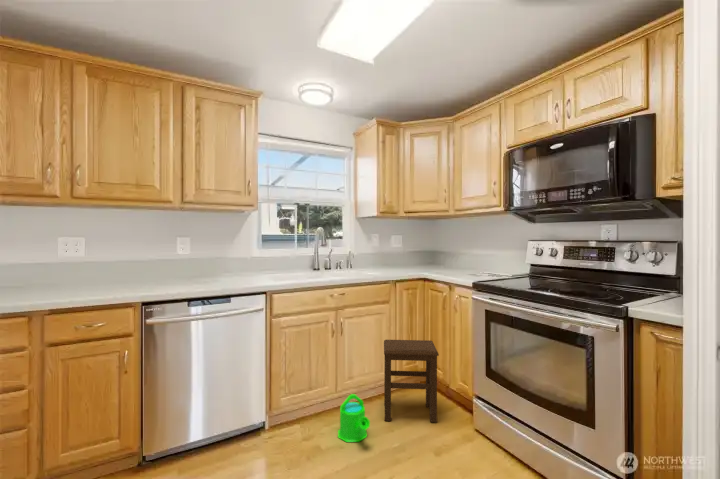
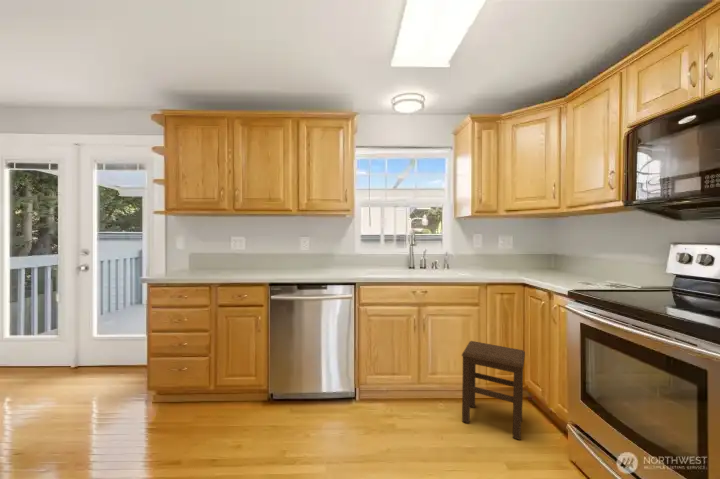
watering can: present [338,394,370,442] -> none [410,388,440,435]

